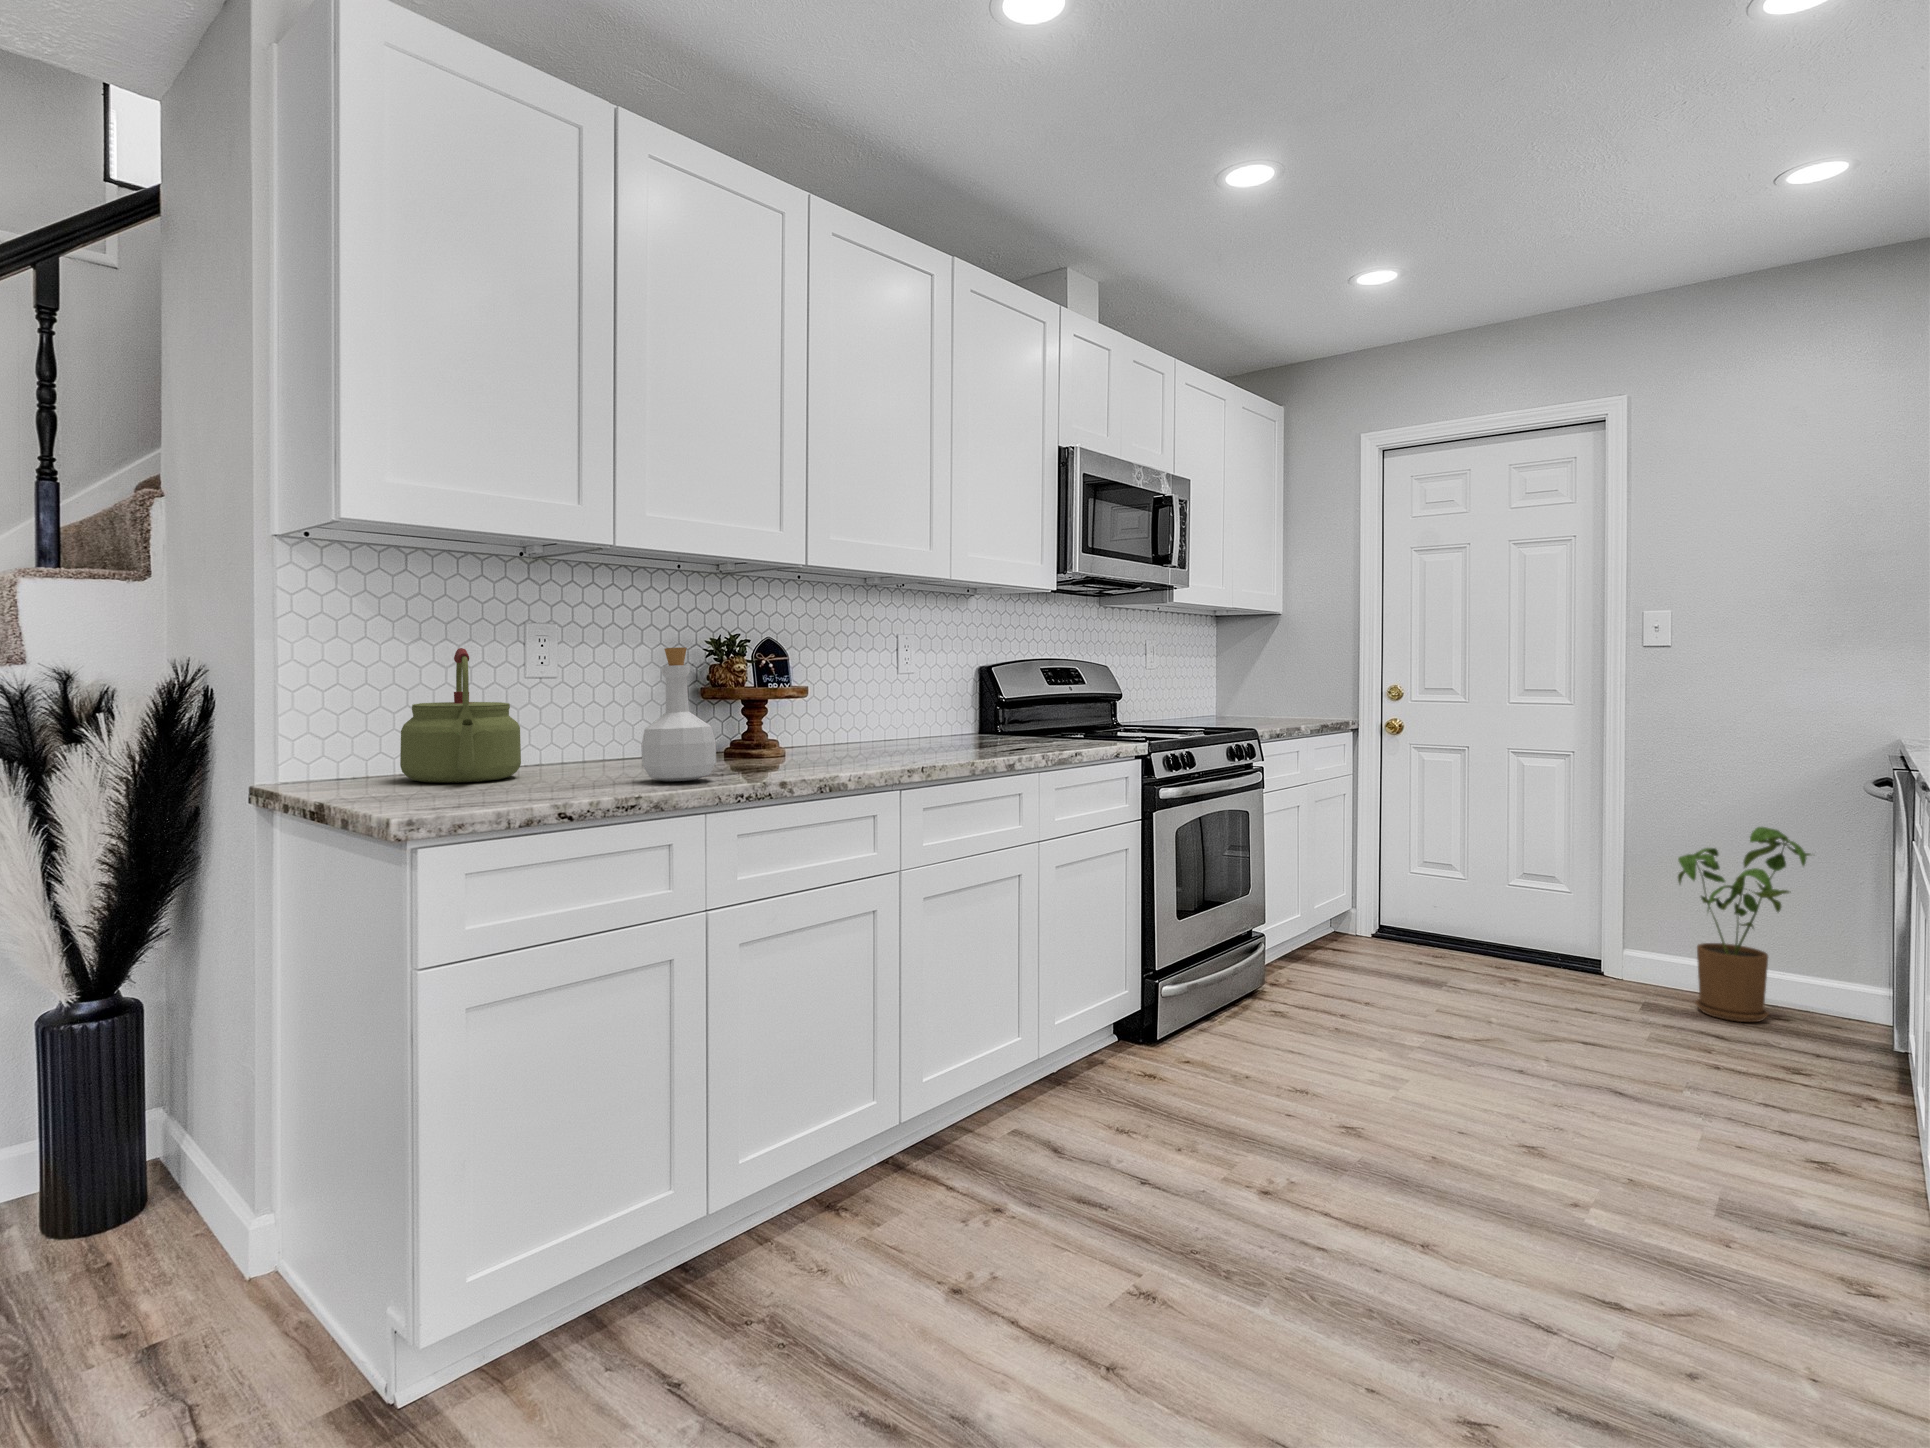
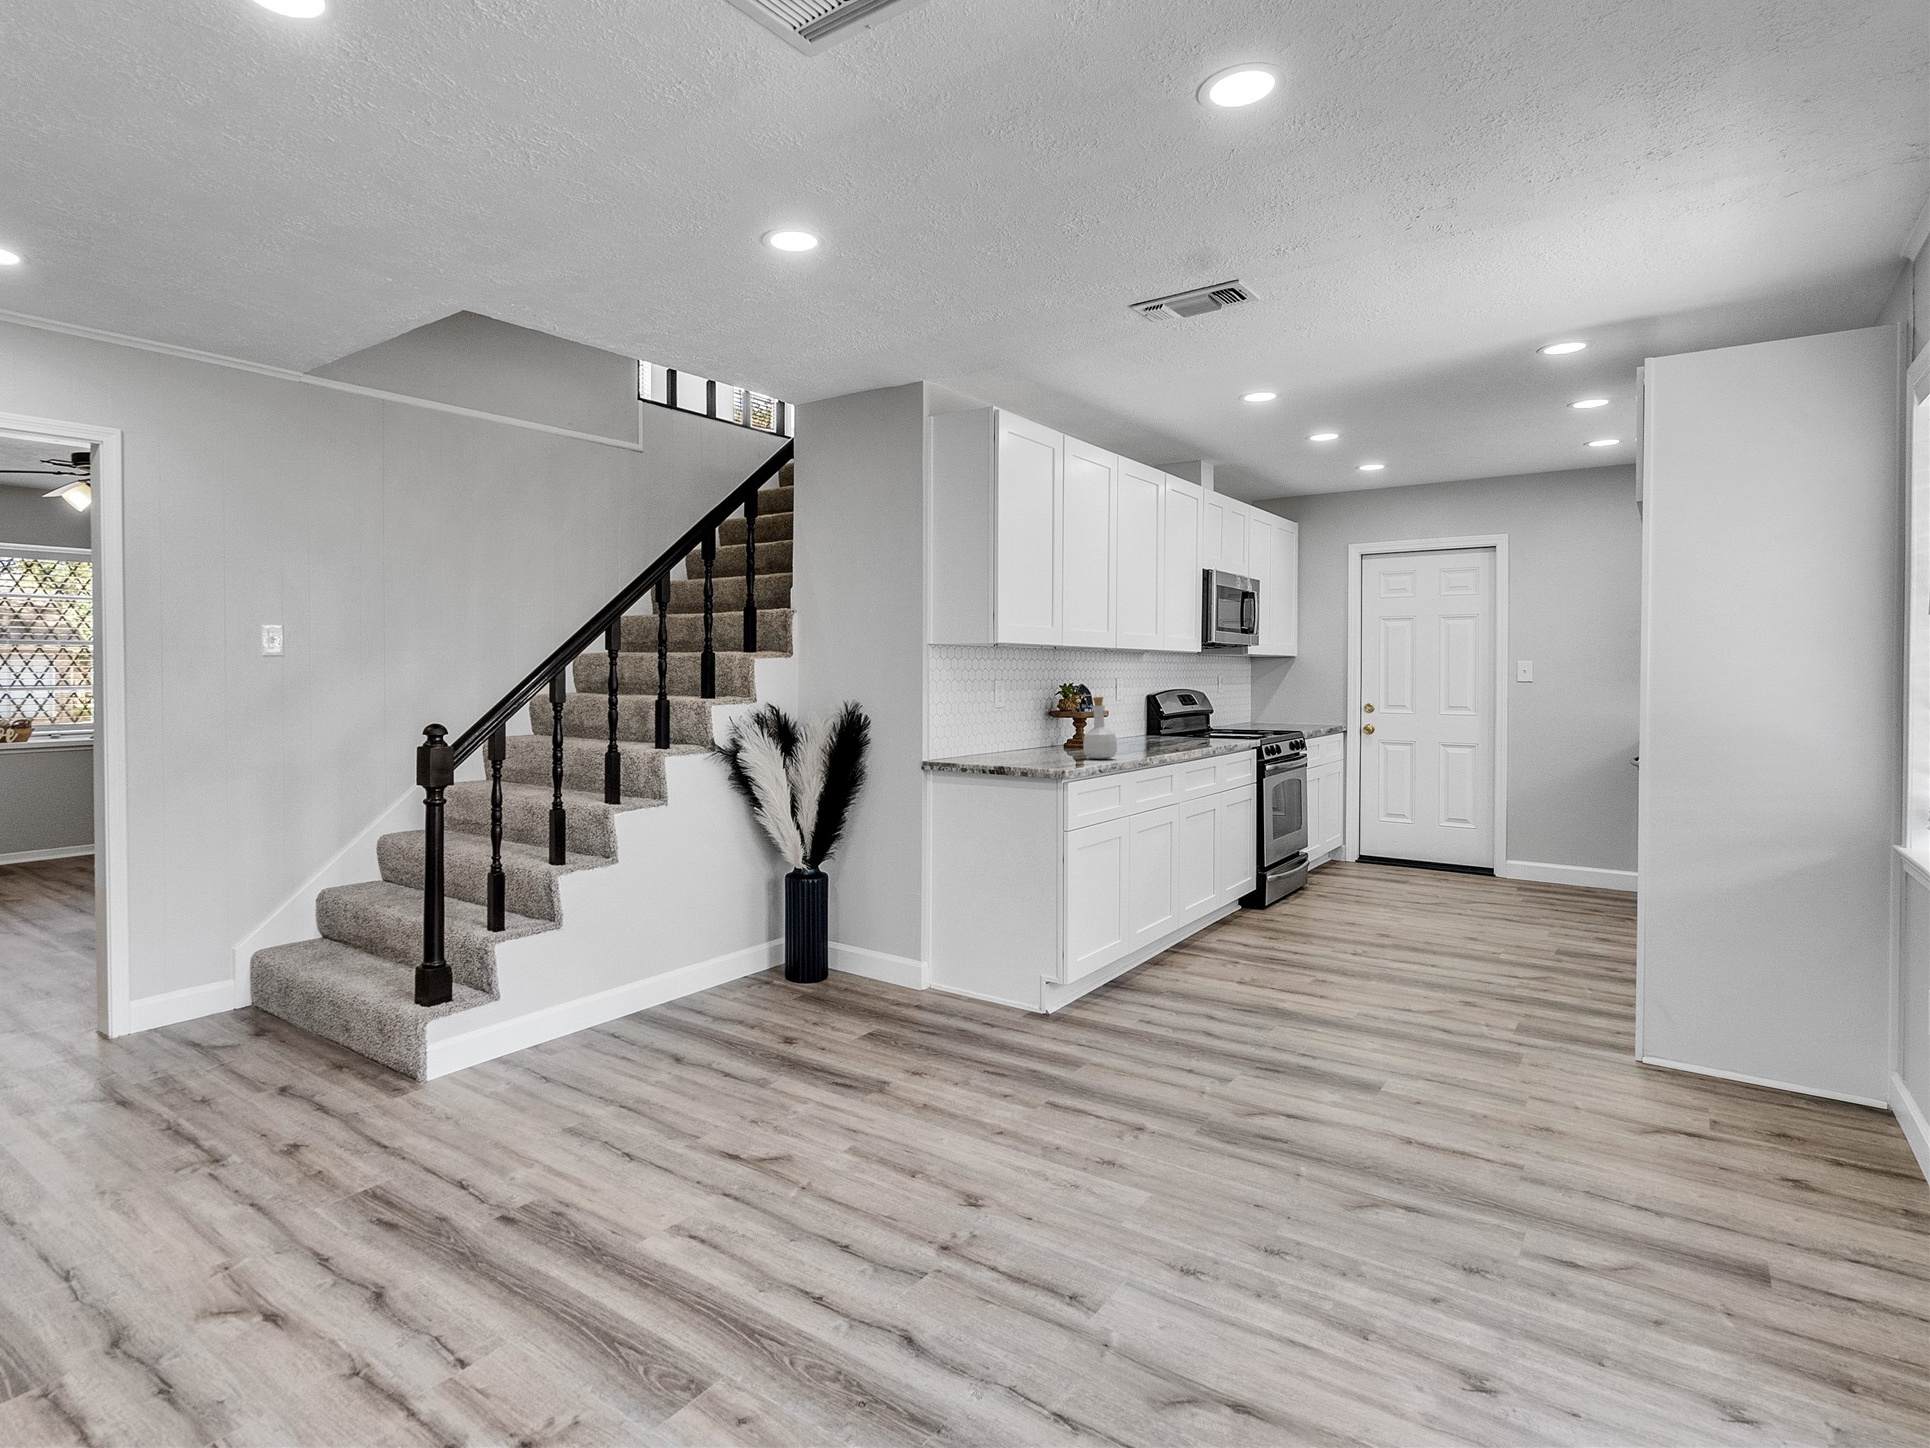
kettle: present [400,648,521,783] -> none [968,697,1021,760]
house plant: present [1678,827,1810,1022] -> none [1537,785,1611,894]

